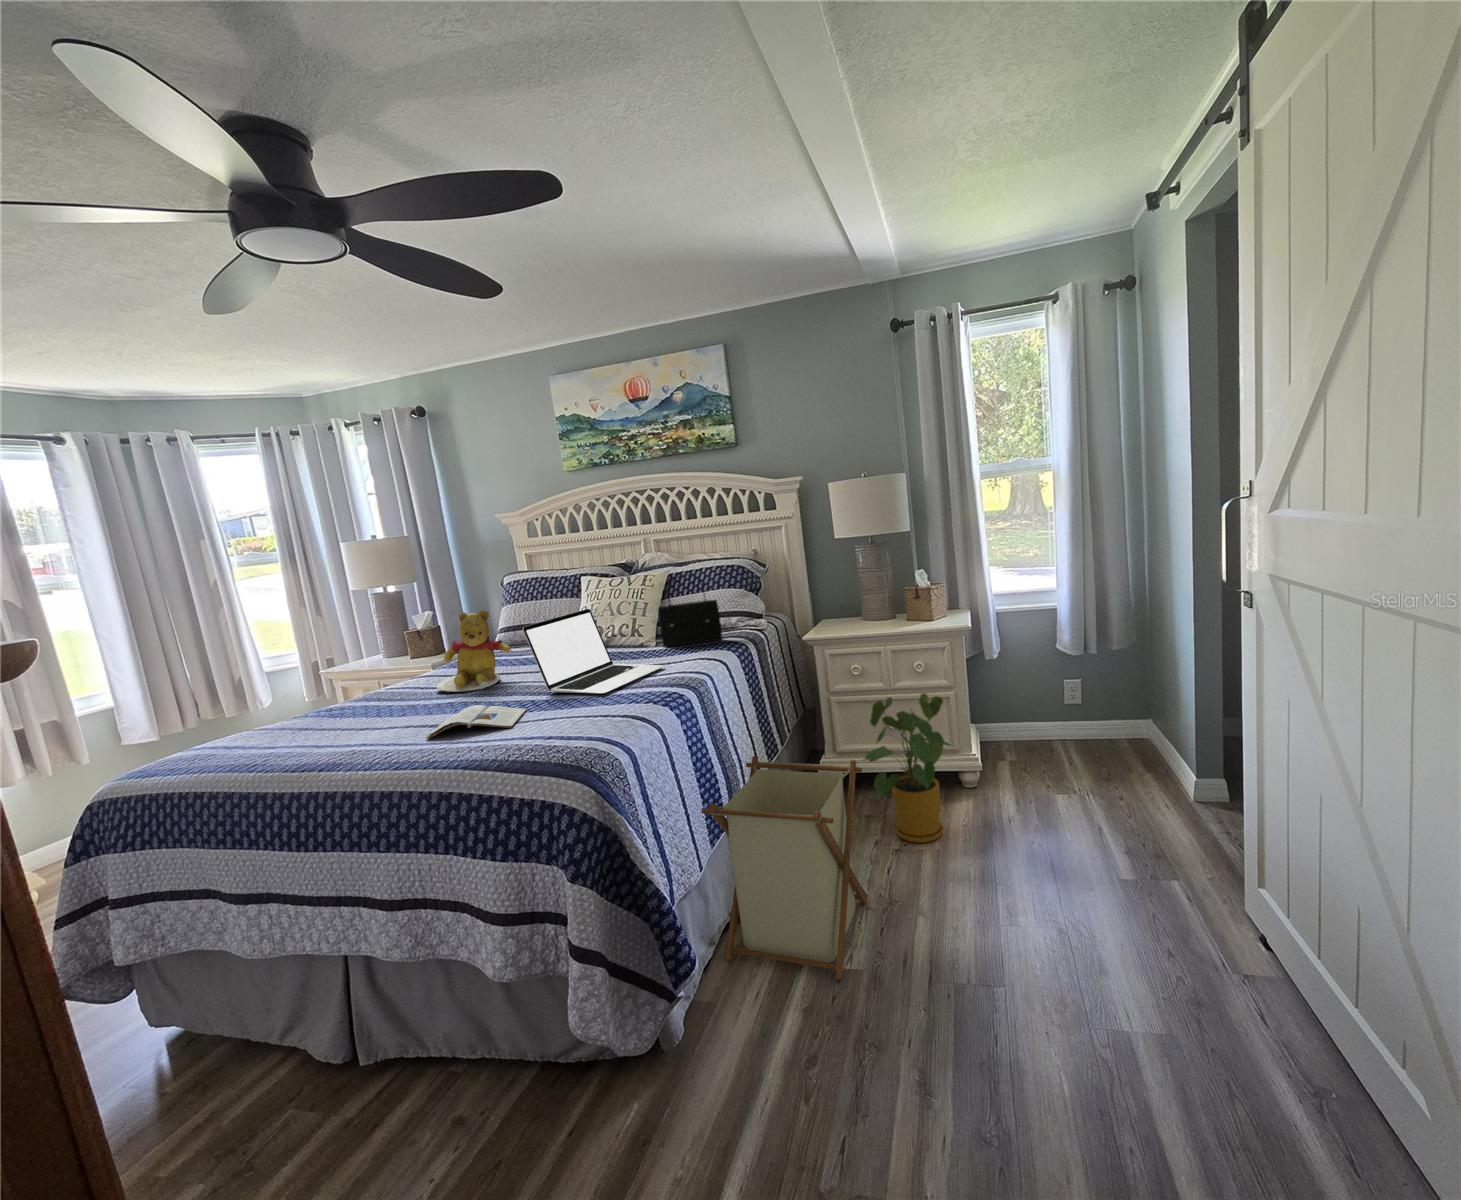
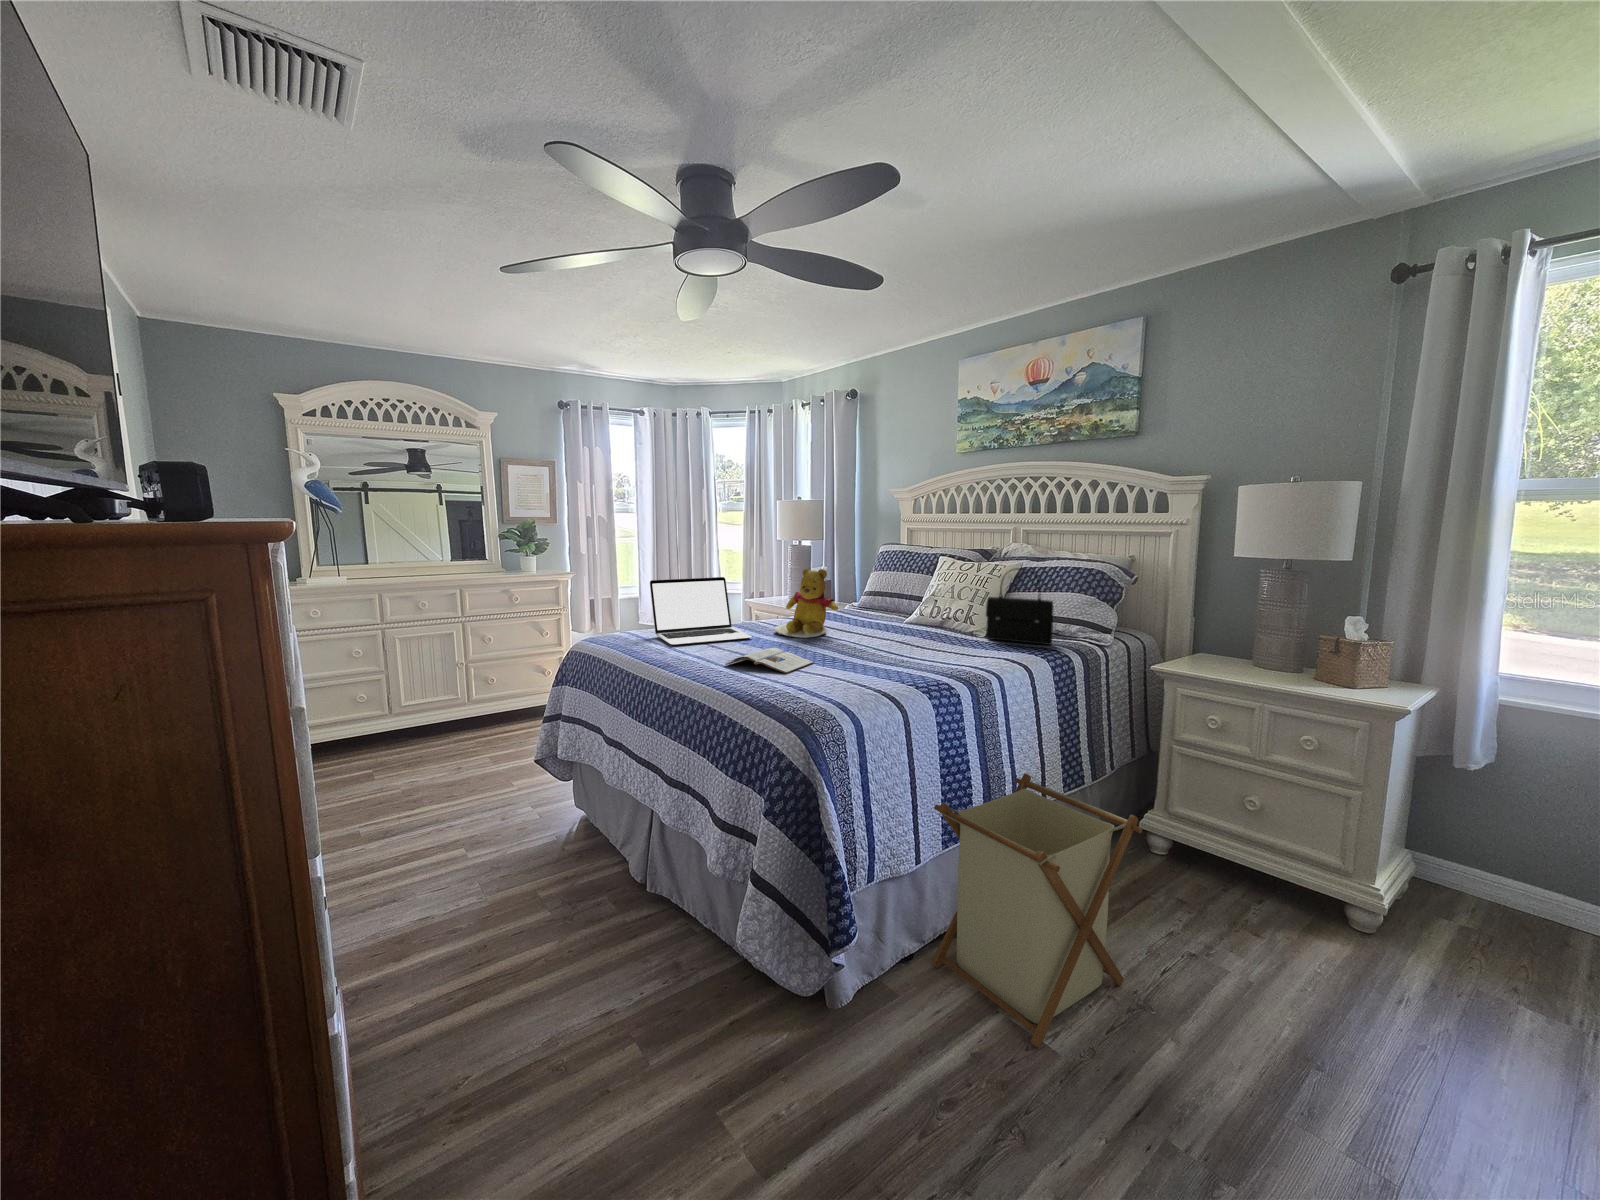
laptop: present [523,609,664,694] -> present [650,577,752,645]
house plant: present [865,693,953,843] -> none [1171,762,1330,958]

